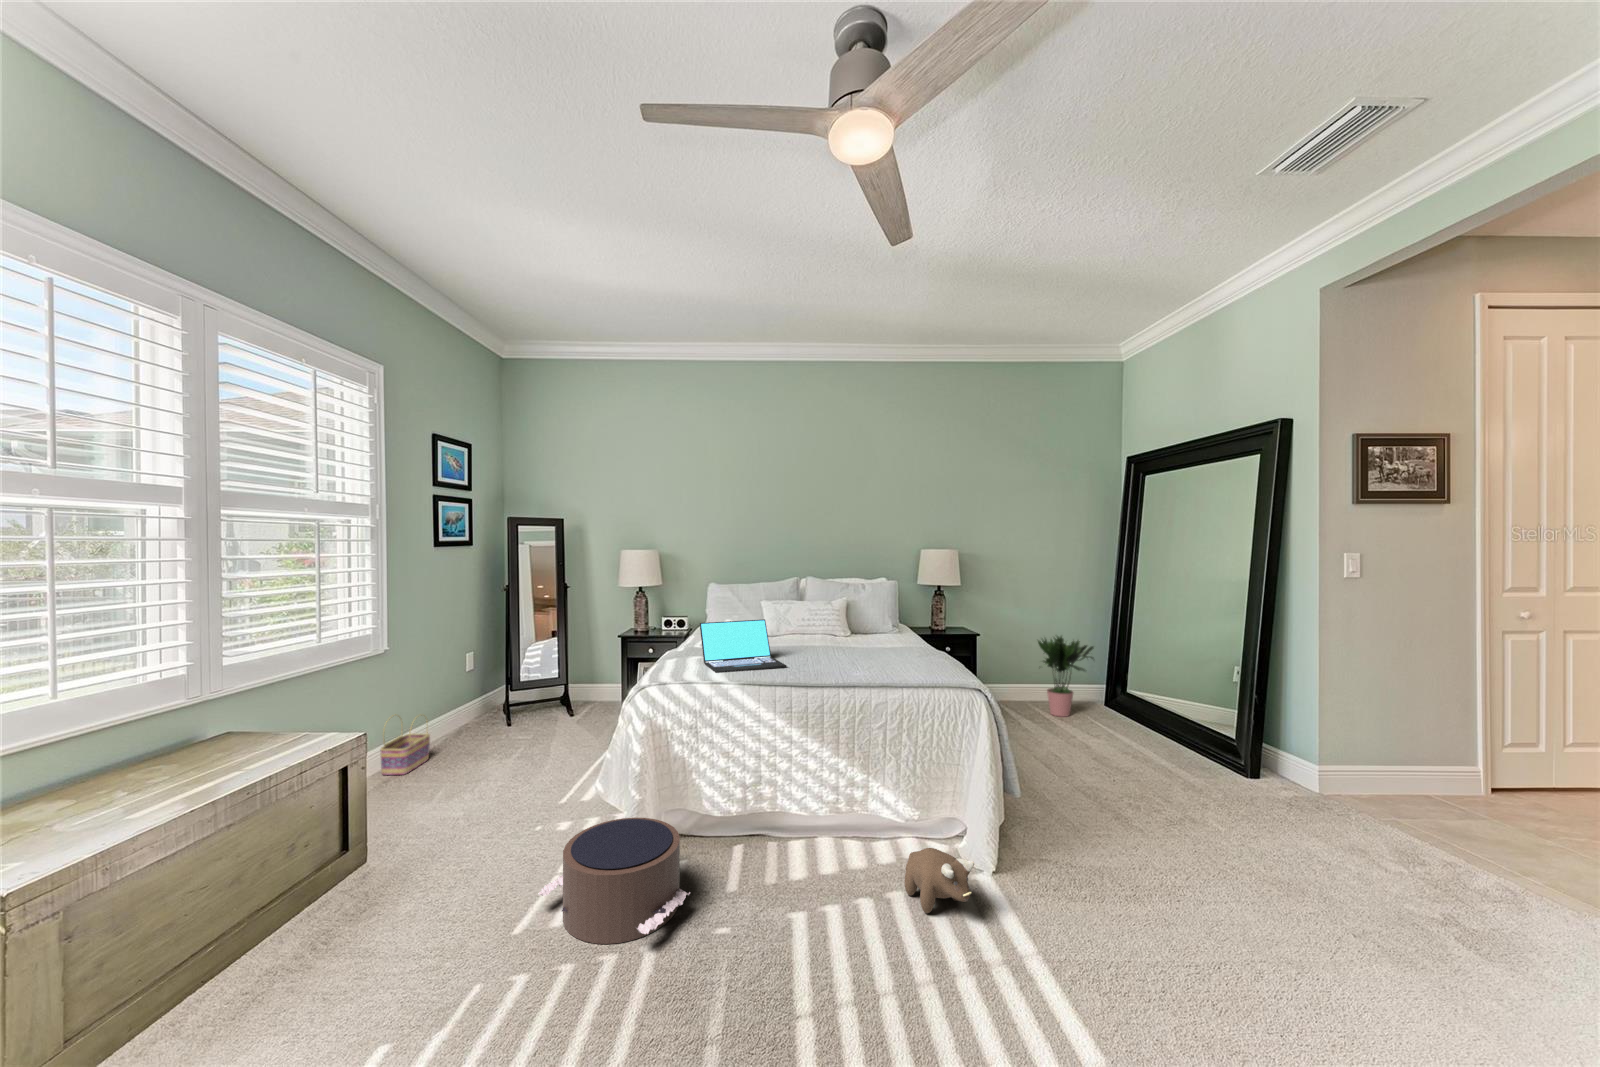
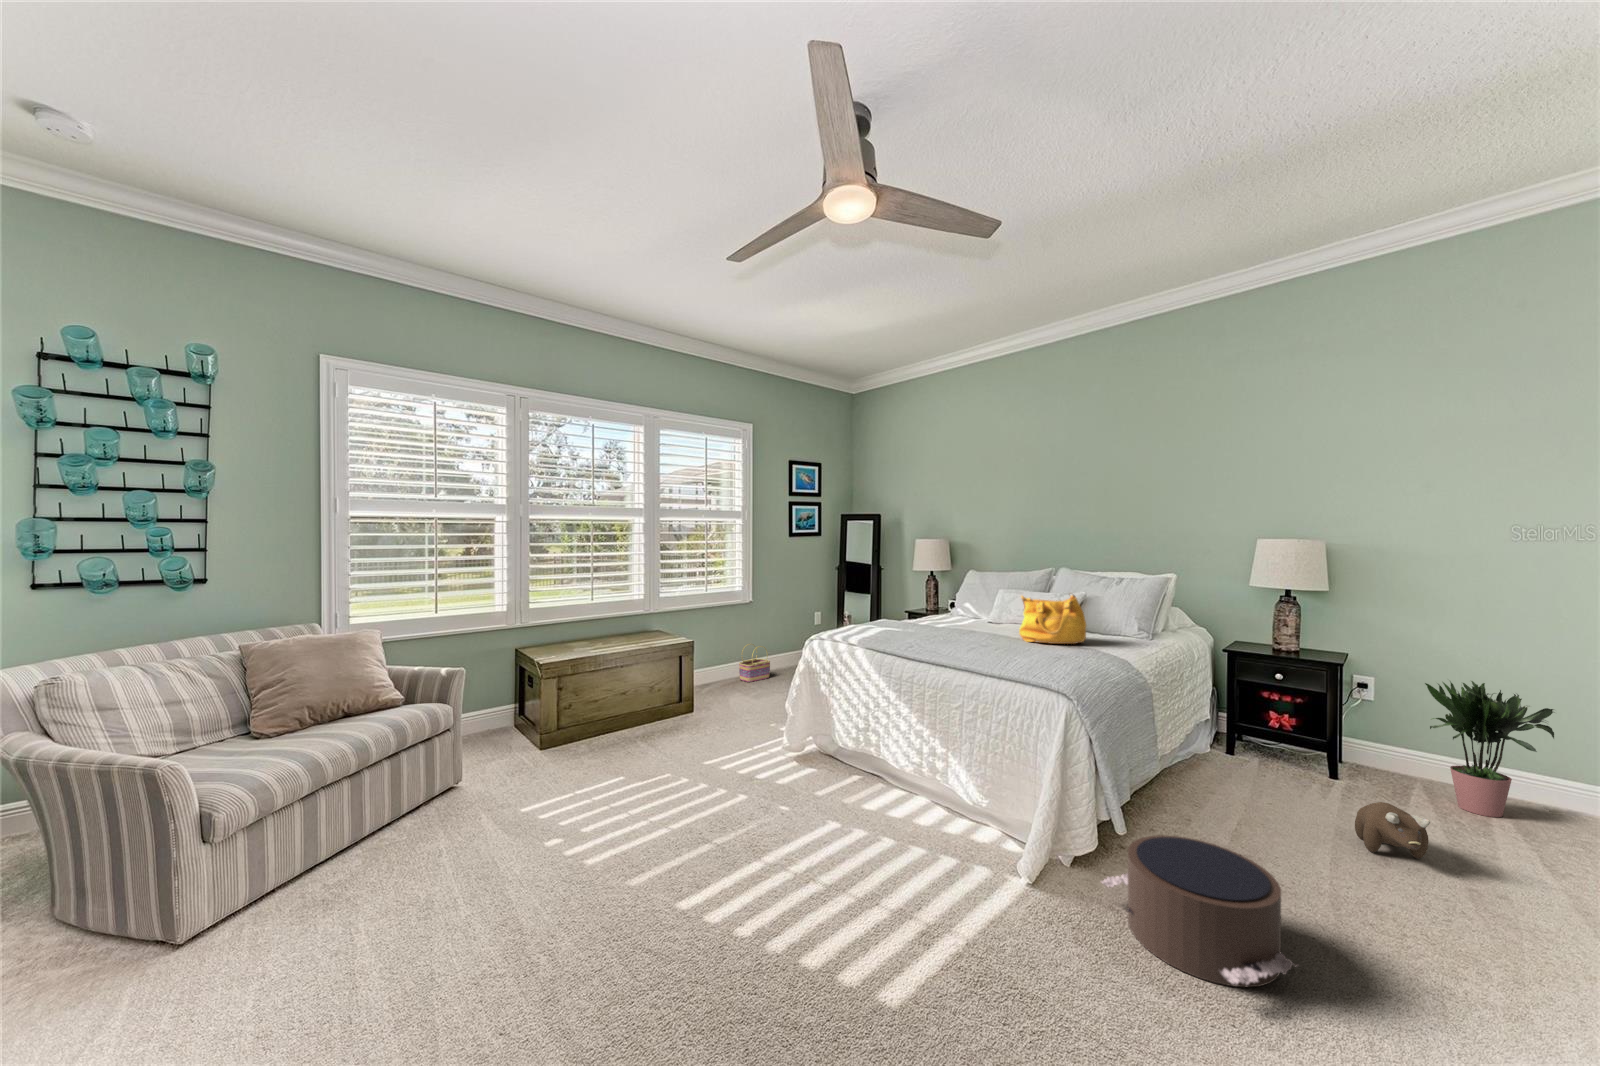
handbag: none [837,599,894,650] -> present [1019,595,1086,644]
laptop: present [700,619,787,673] -> none [849,597,923,641]
pouf: present [538,818,690,944] -> present [1101,835,1298,987]
plush toy: present [905,848,974,913] -> present [1355,802,1430,859]

